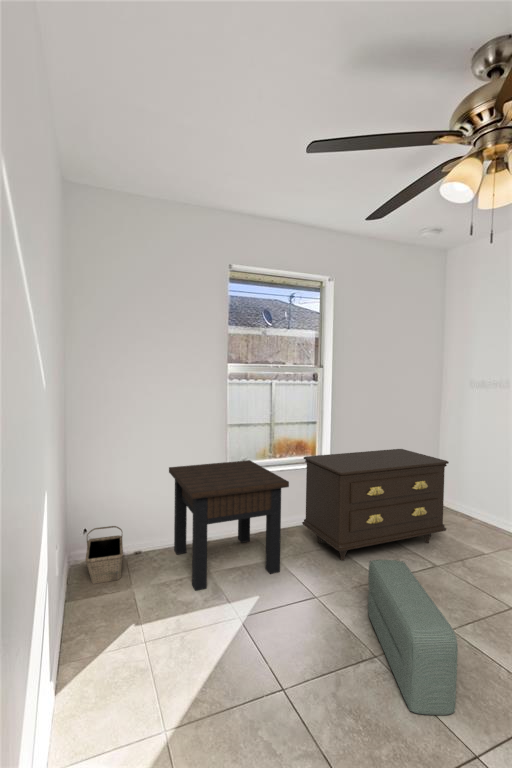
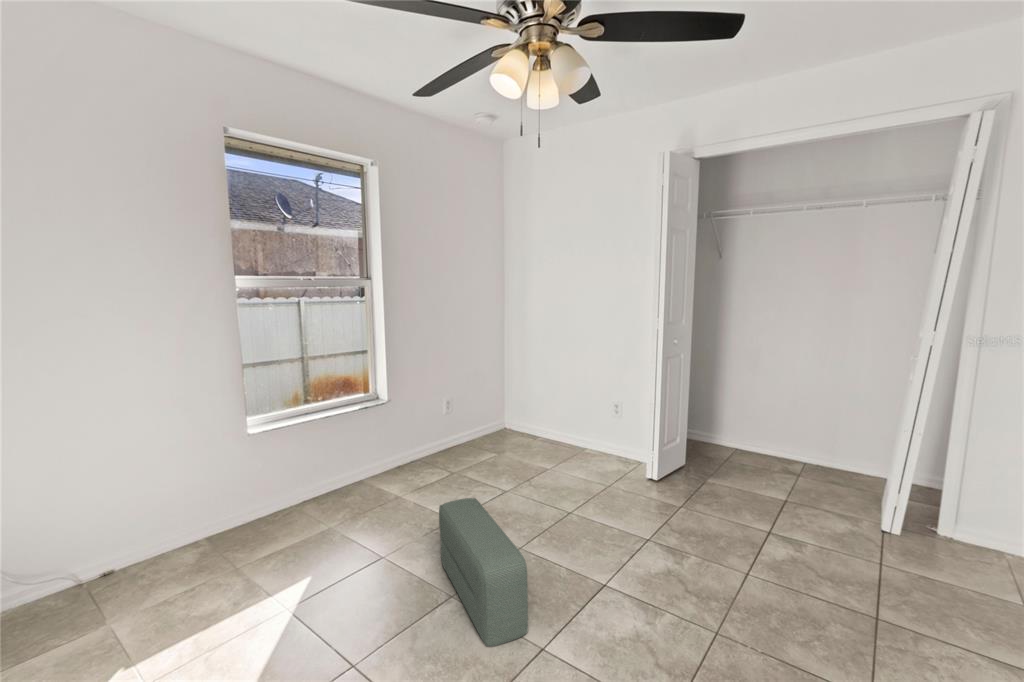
dresser: present [302,449,449,561] -> none [353,370,520,510]
side table: present [169,460,289,591] -> none [150,410,336,596]
basket: present [86,526,123,584] -> none [12,540,88,631]

